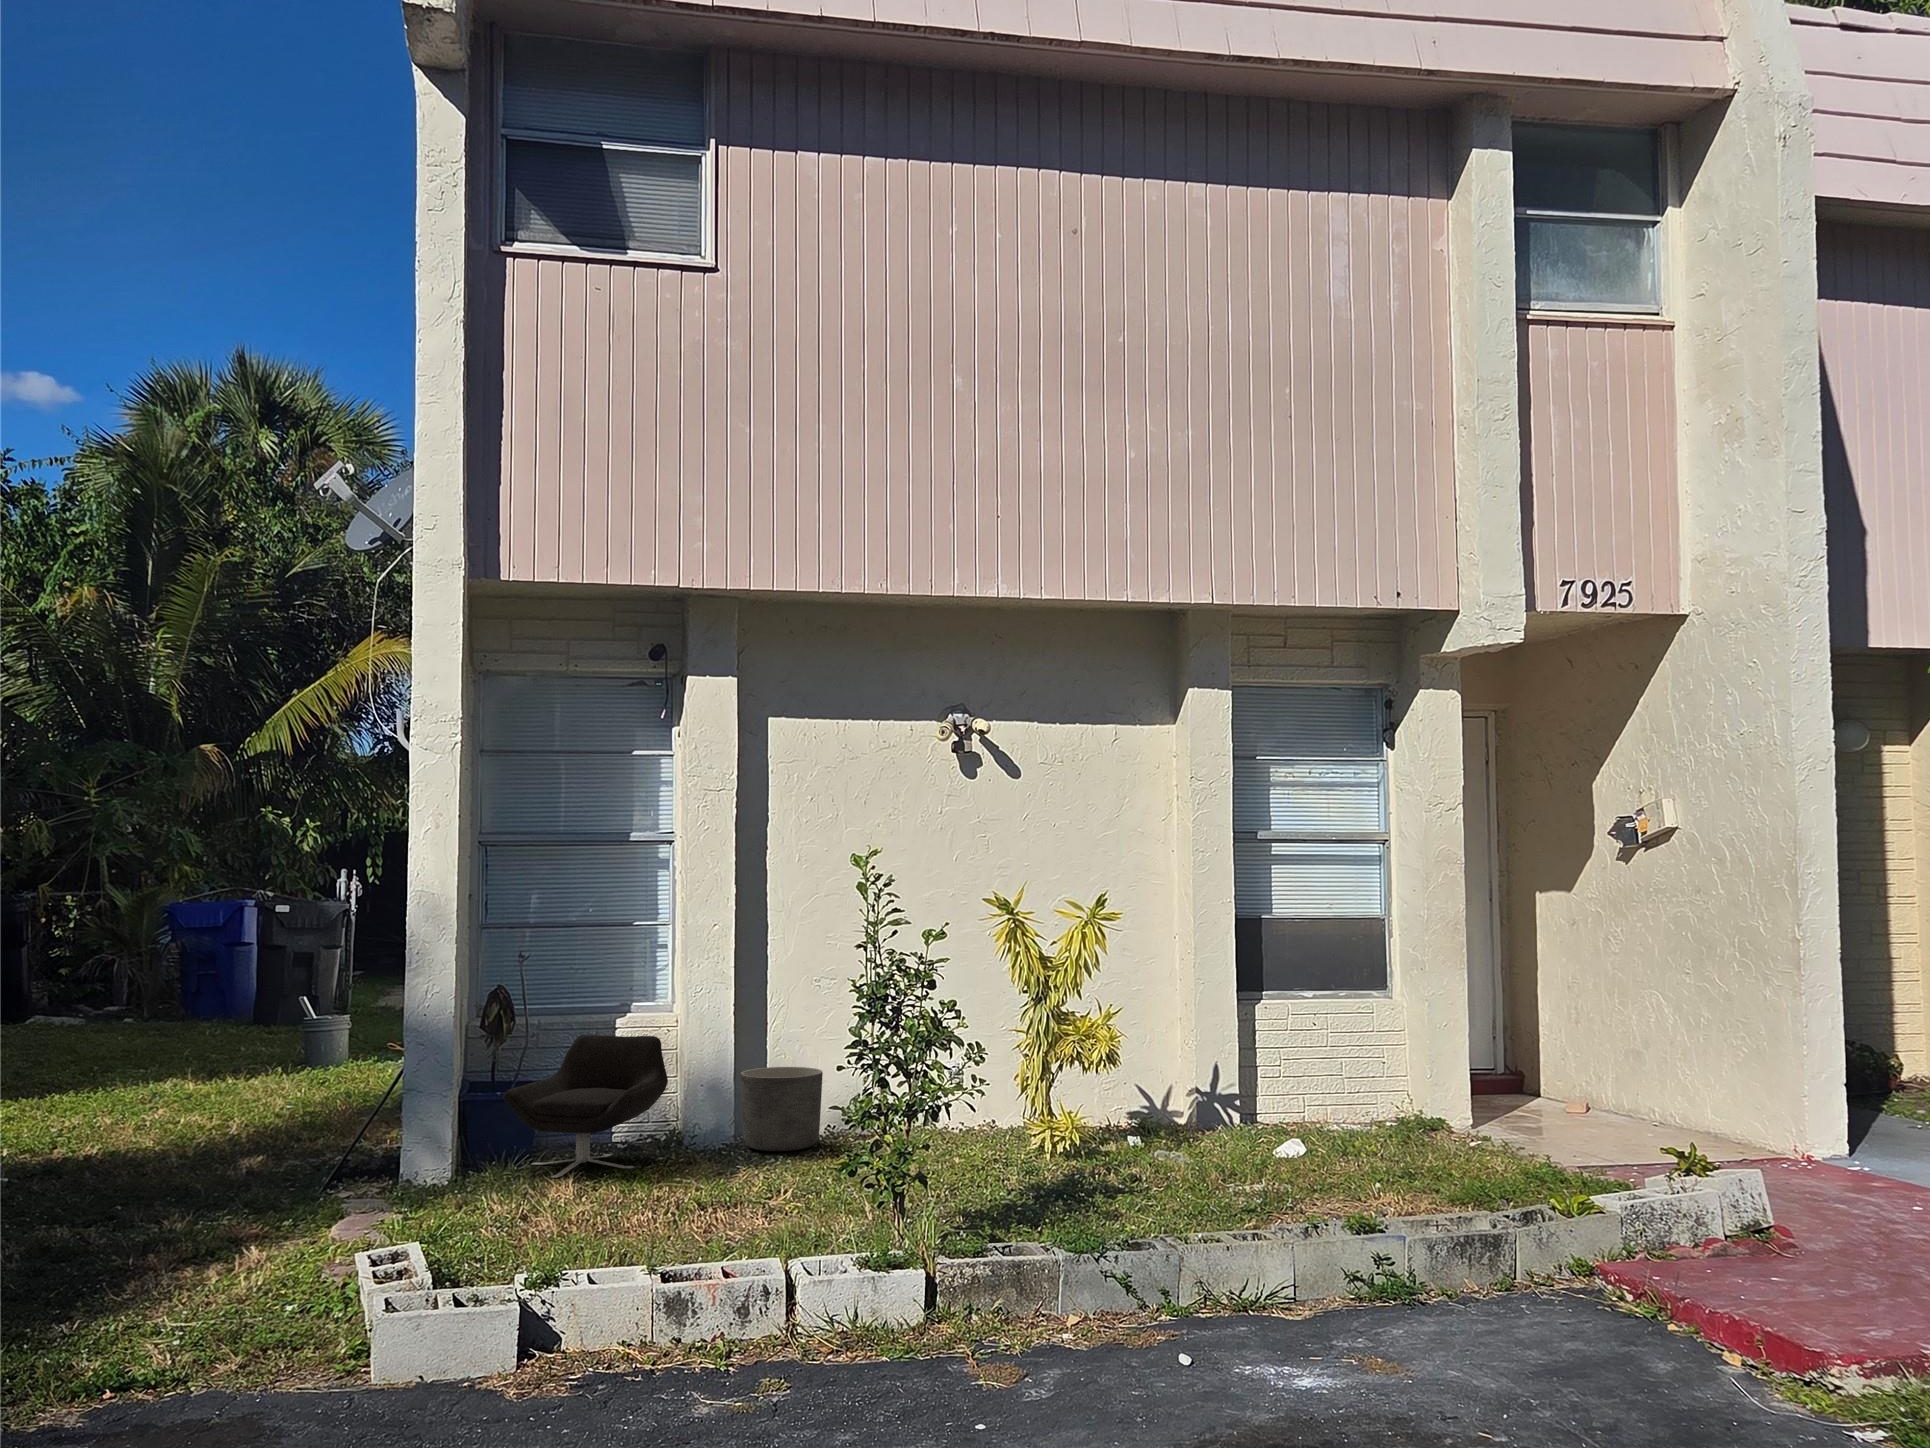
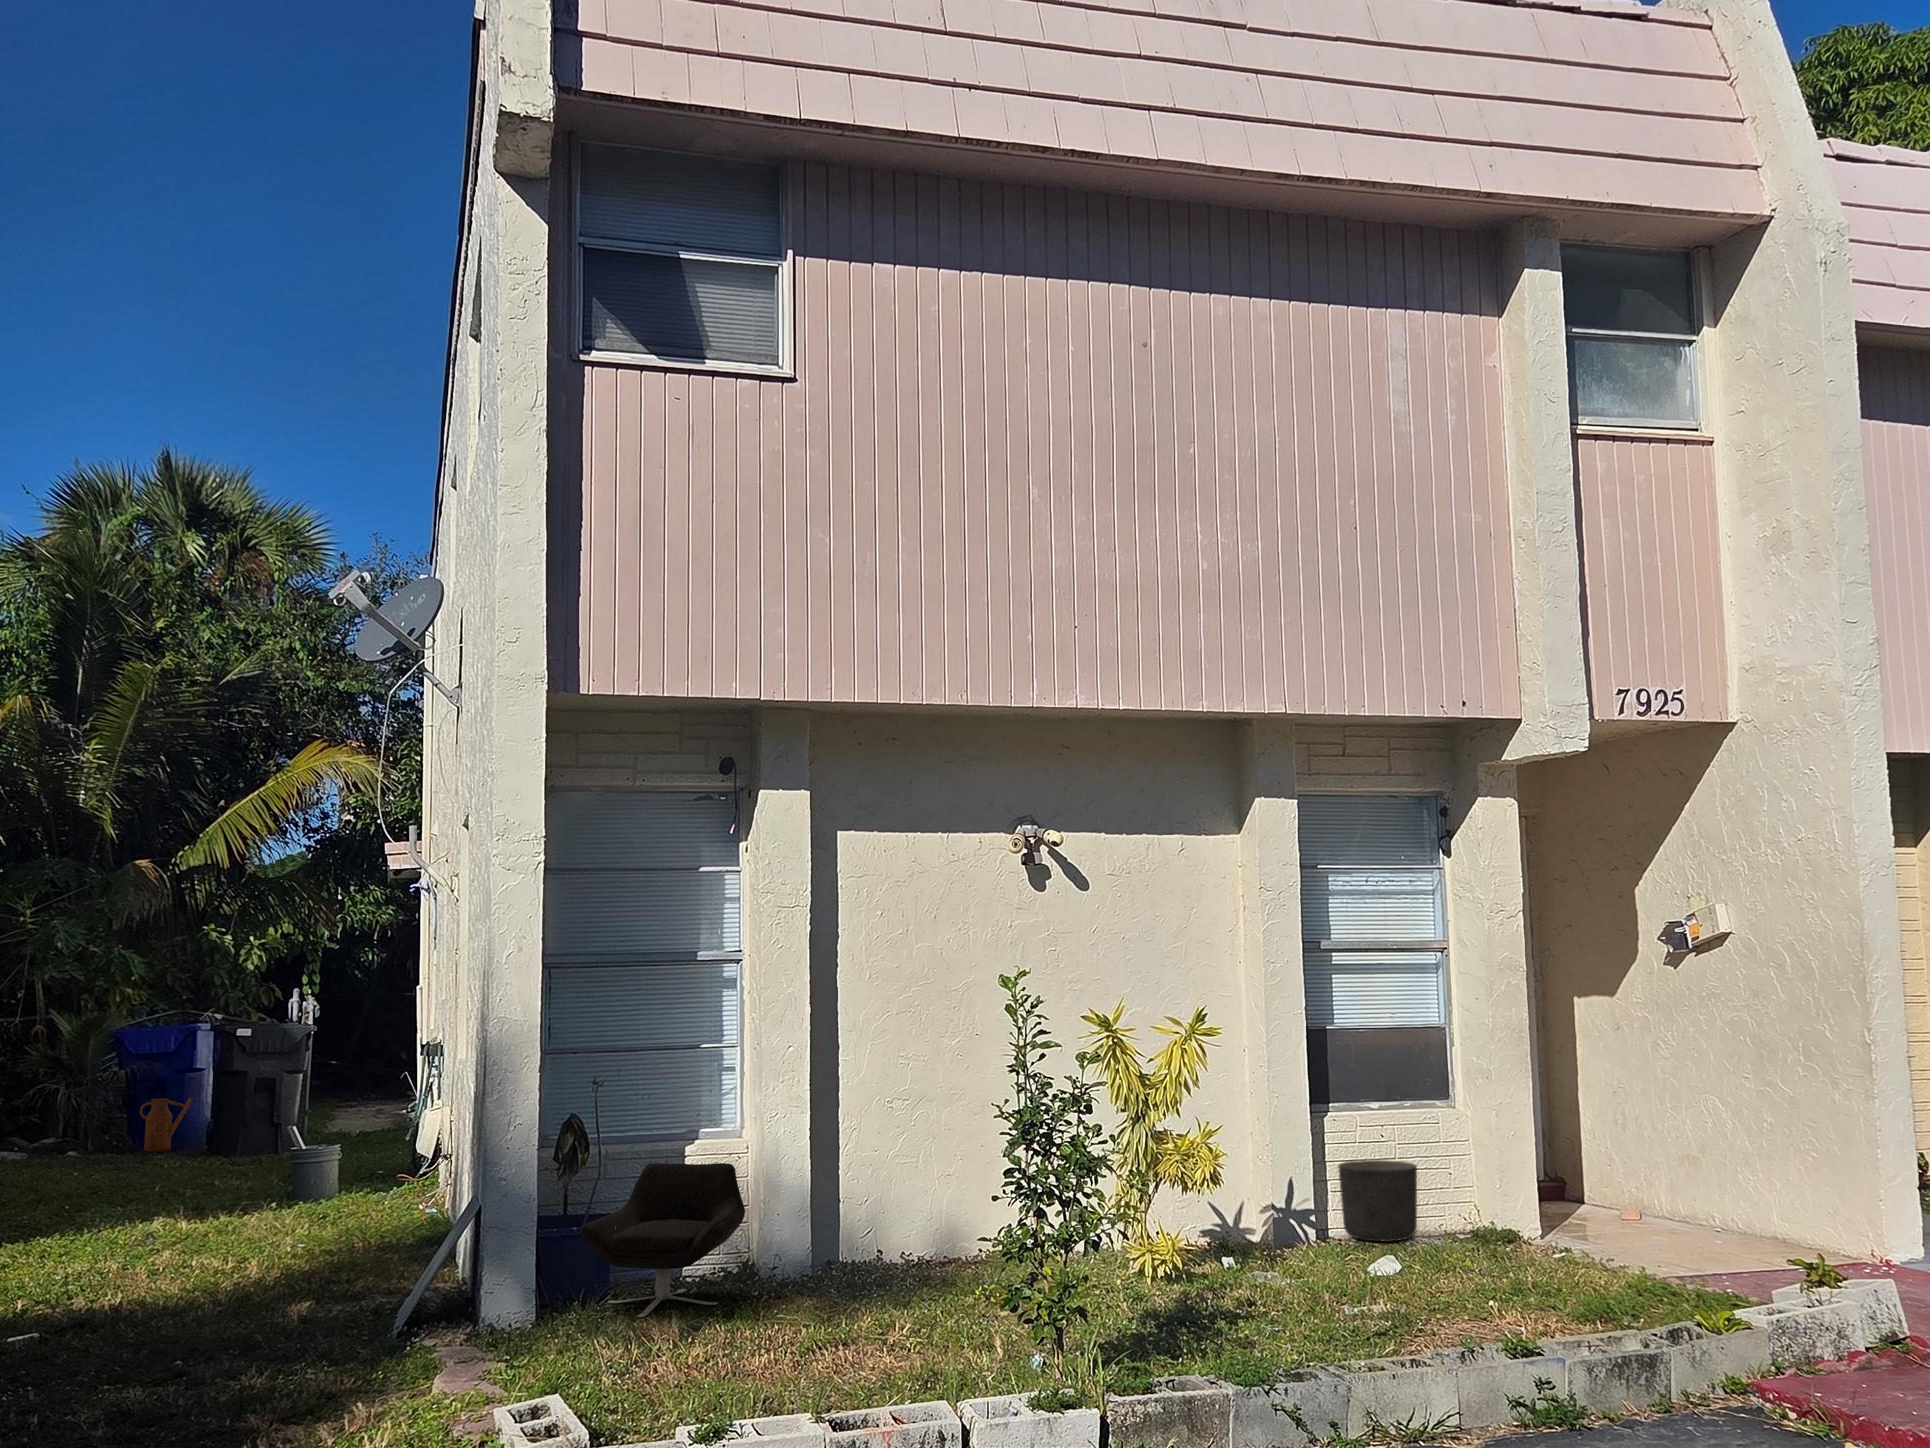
watering can: none [185,971,235,1022] -> present [140,1097,193,1152]
planter: present [741,1067,823,1151] -> present [1338,1160,1417,1242]

